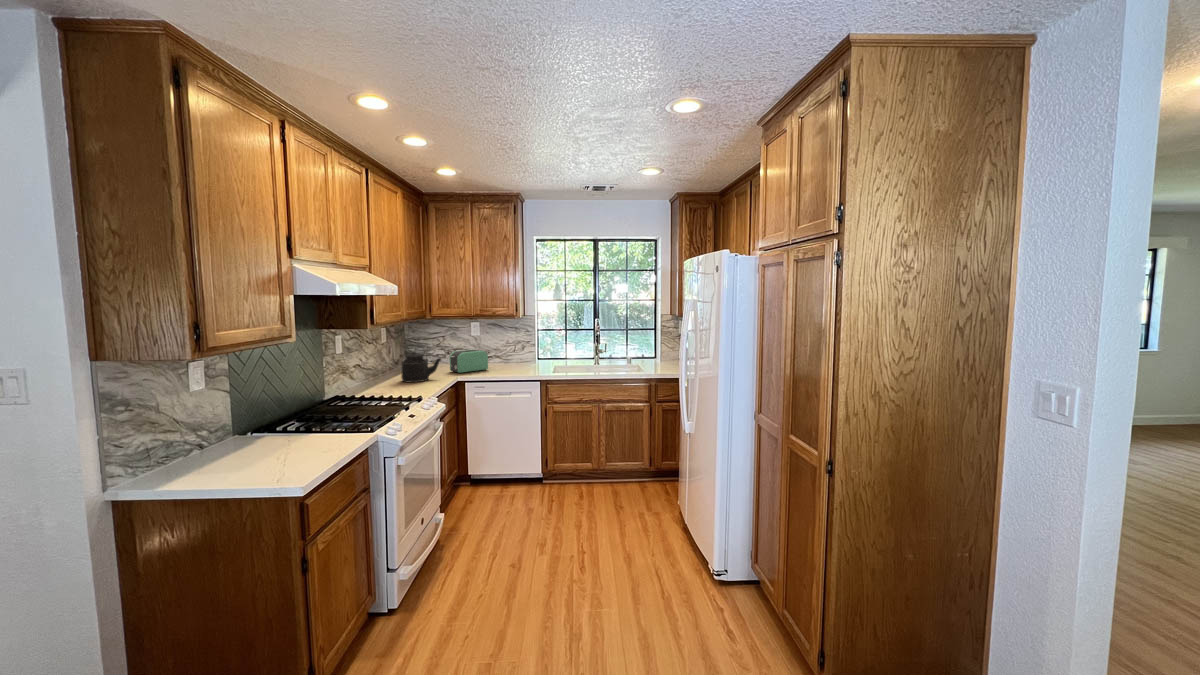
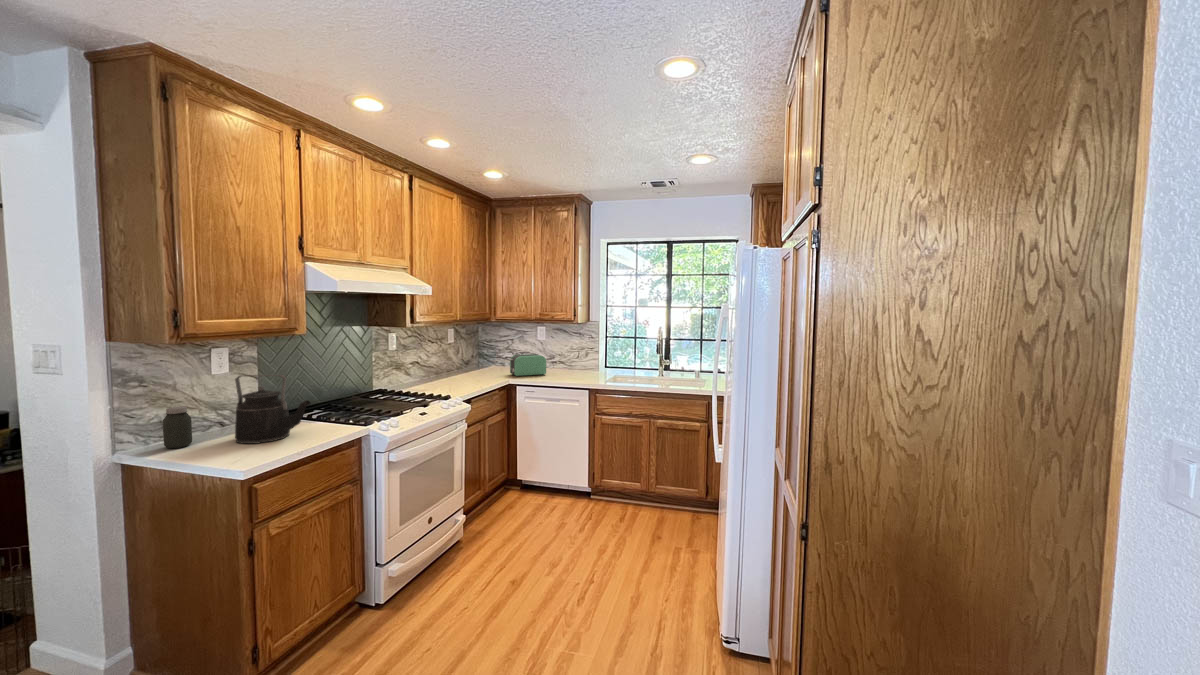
kettle: present [401,351,441,383] -> present [235,375,311,444]
jar: none [162,429,195,477] -> present [163,406,192,448]

